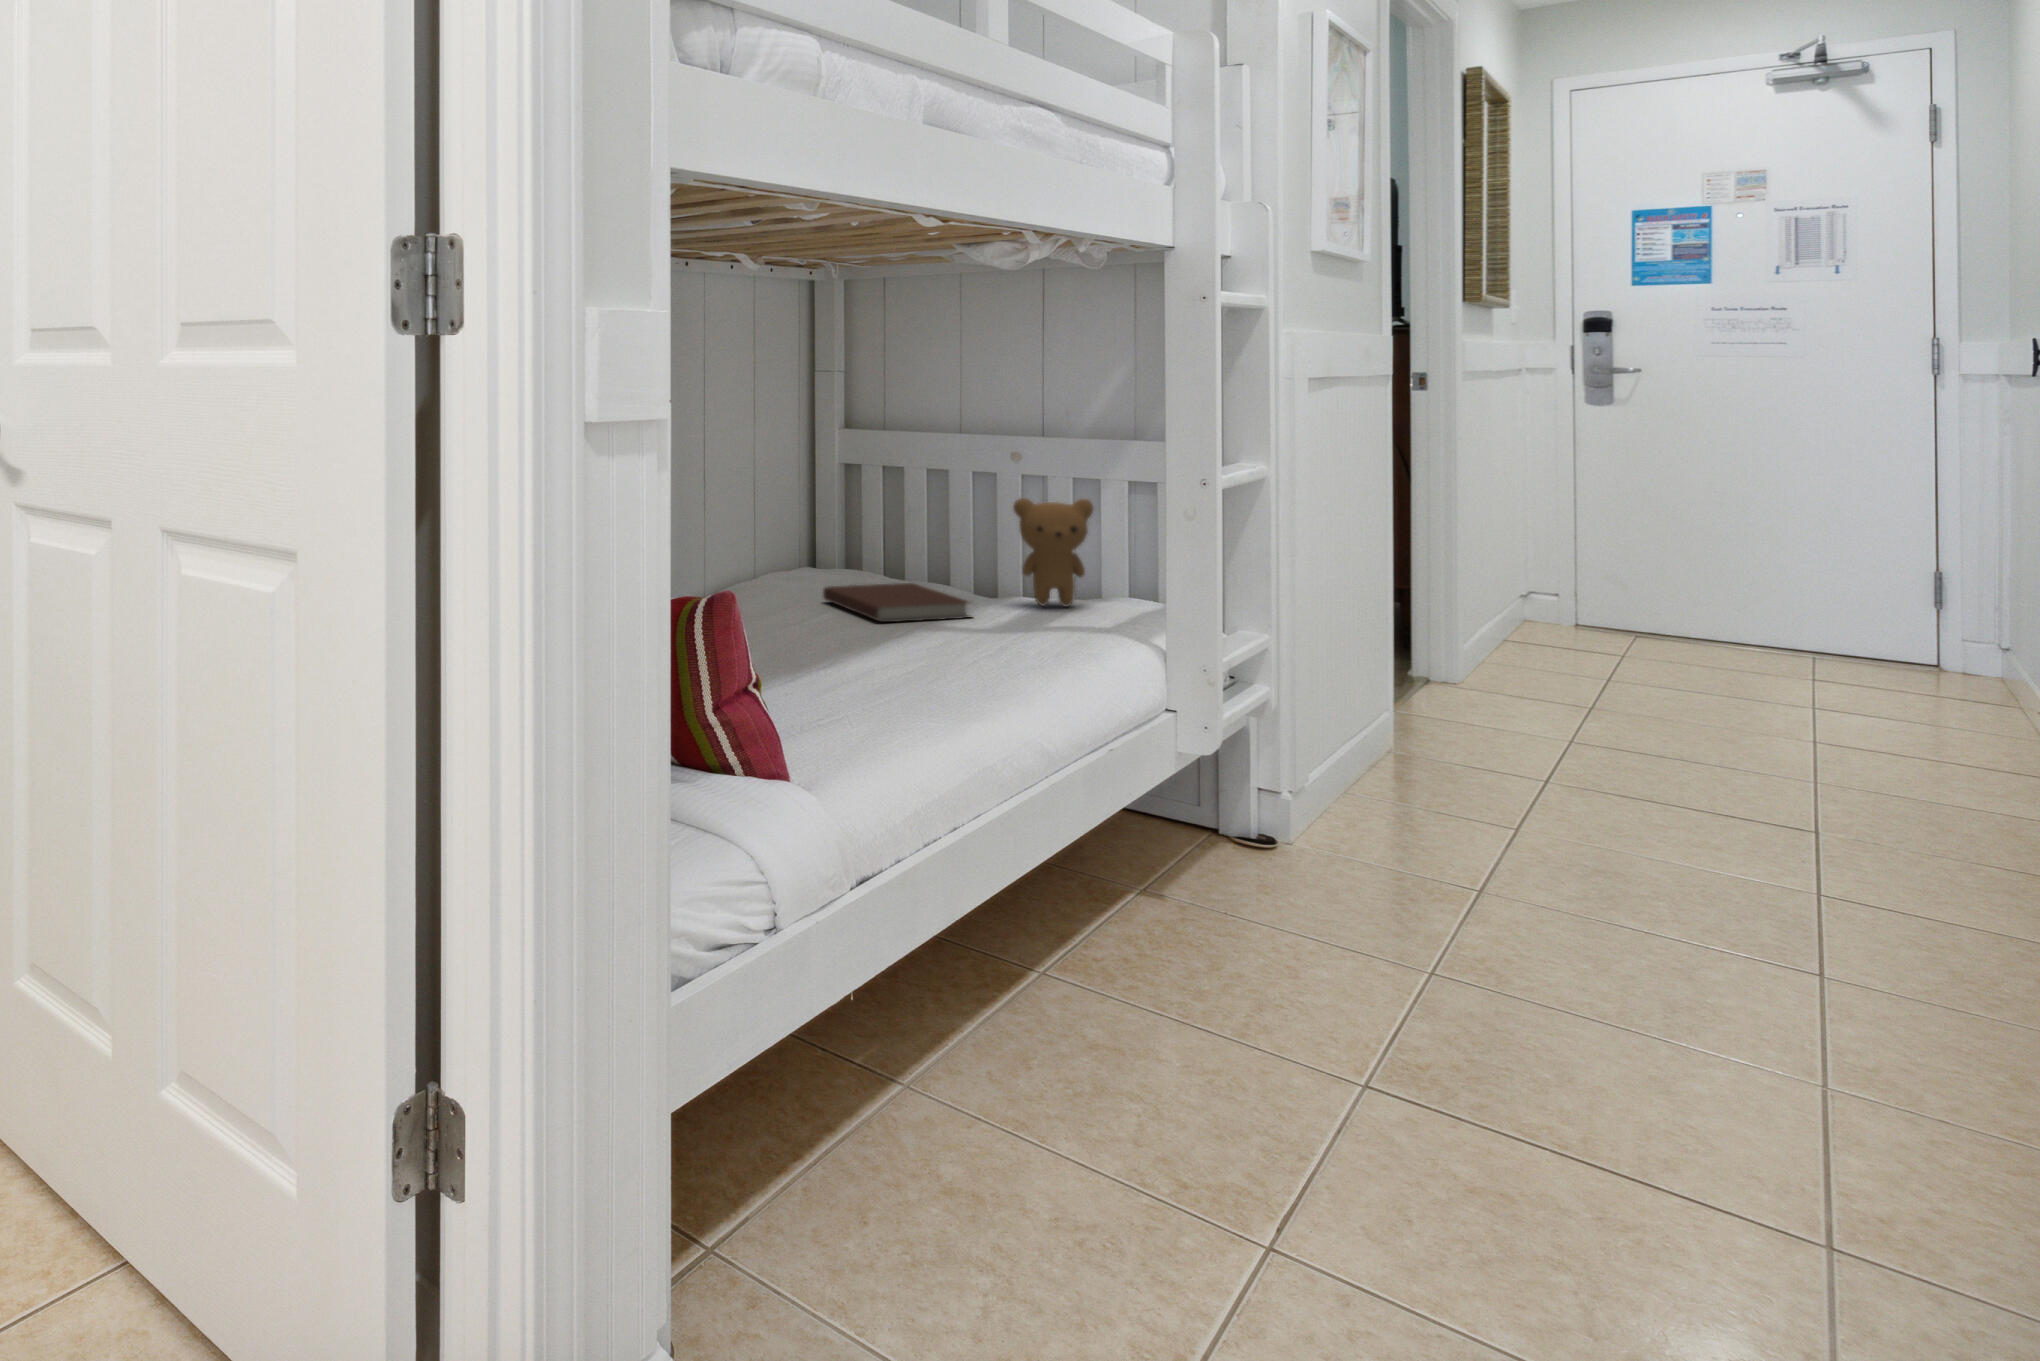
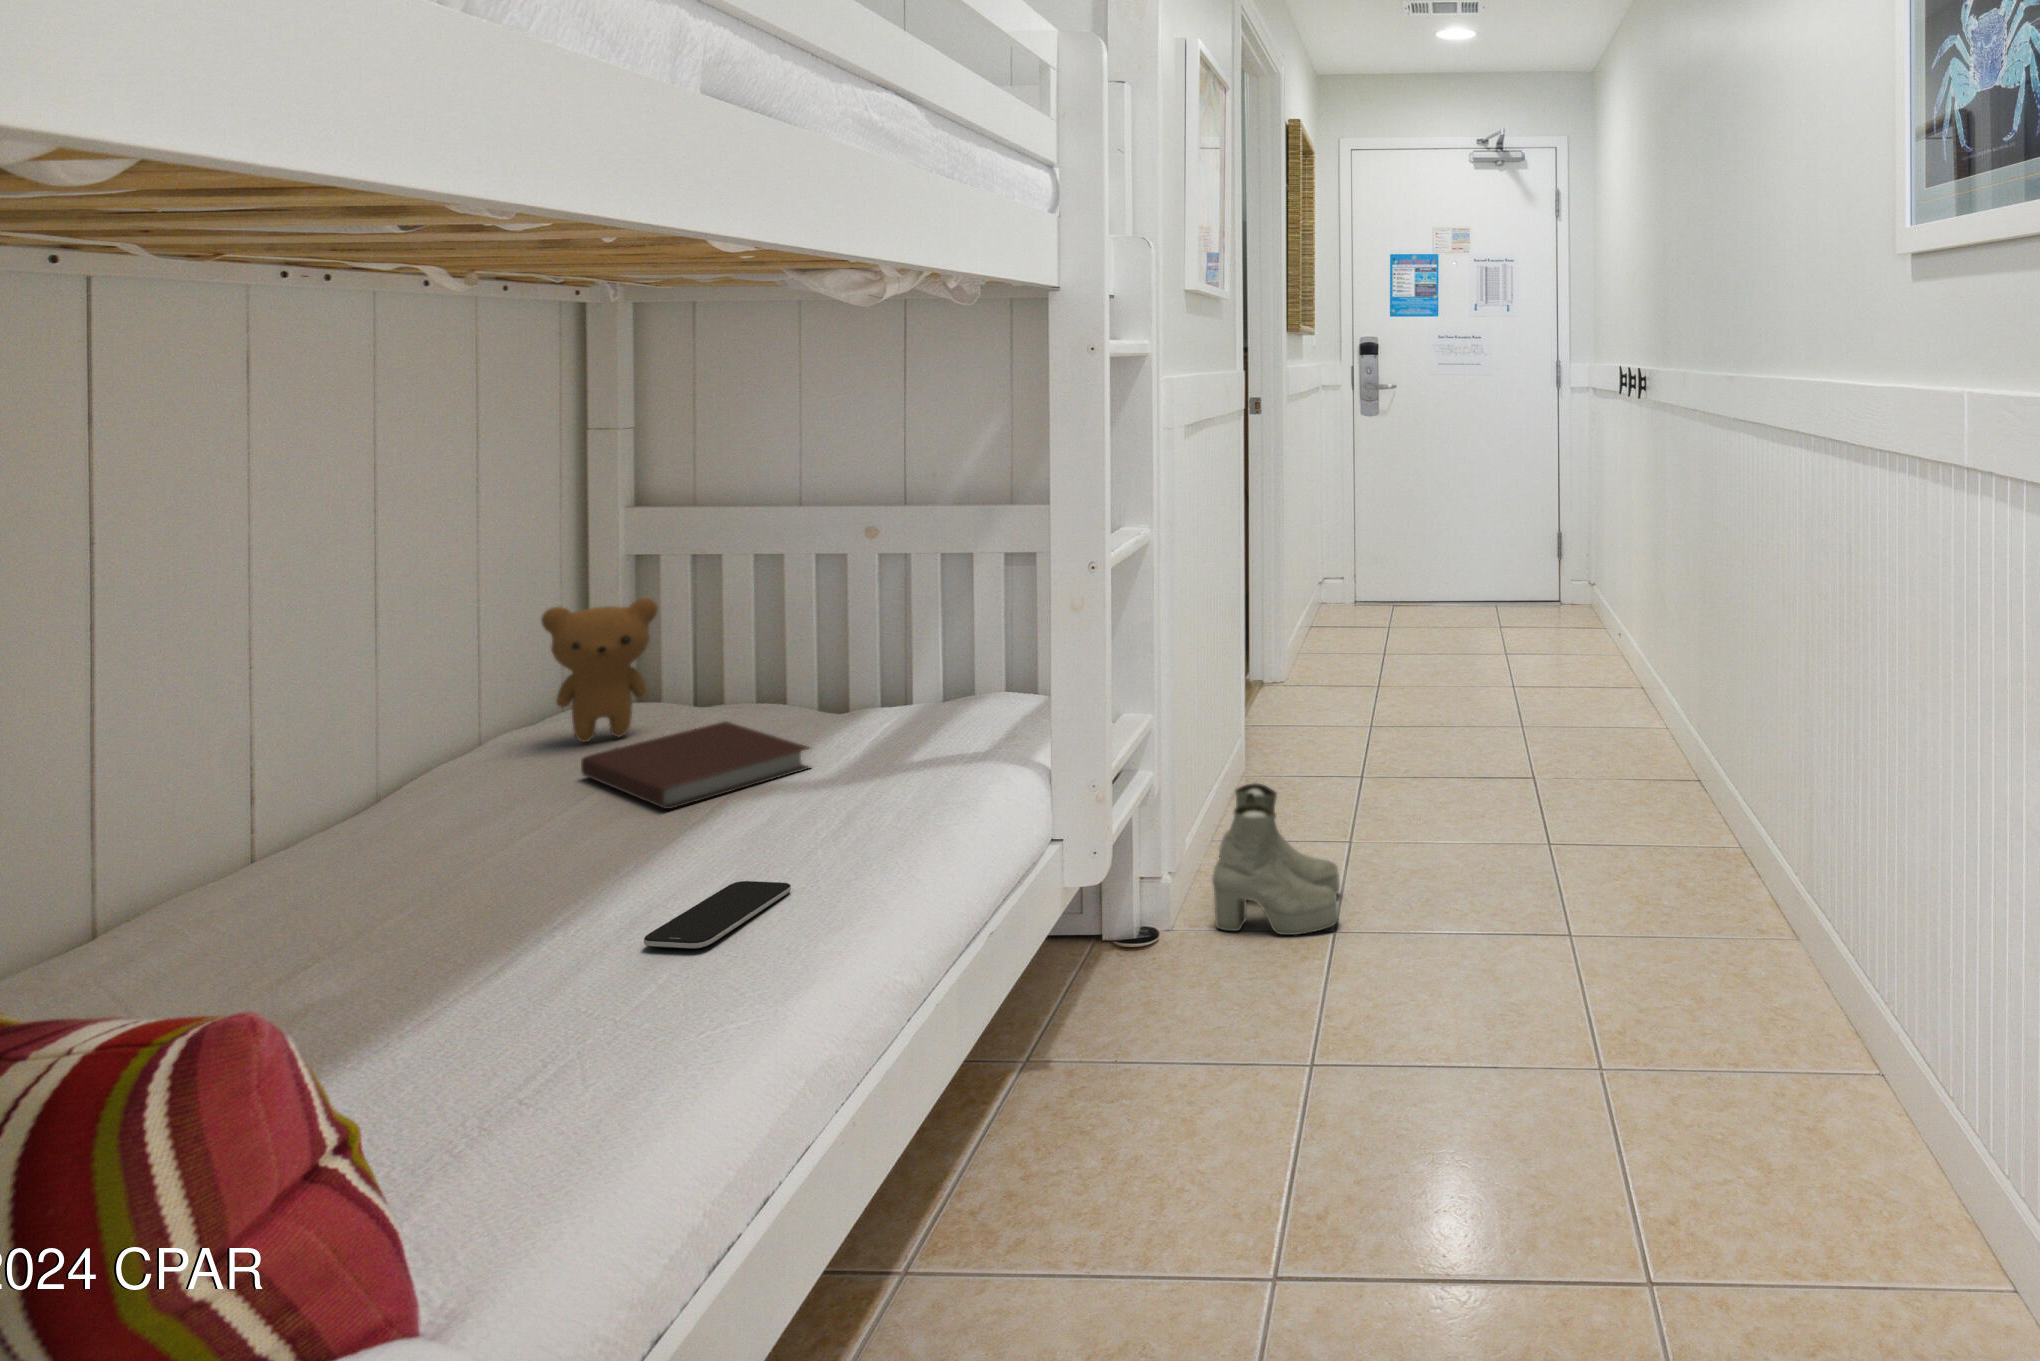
teddy bear: present [1013,498,1093,606] -> present [541,598,658,742]
smartphone: none [879,657,965,680] -> present [644,881,791,949]
boots: none [1329,731,1480,879] -> present [1212,783,1340,935]

